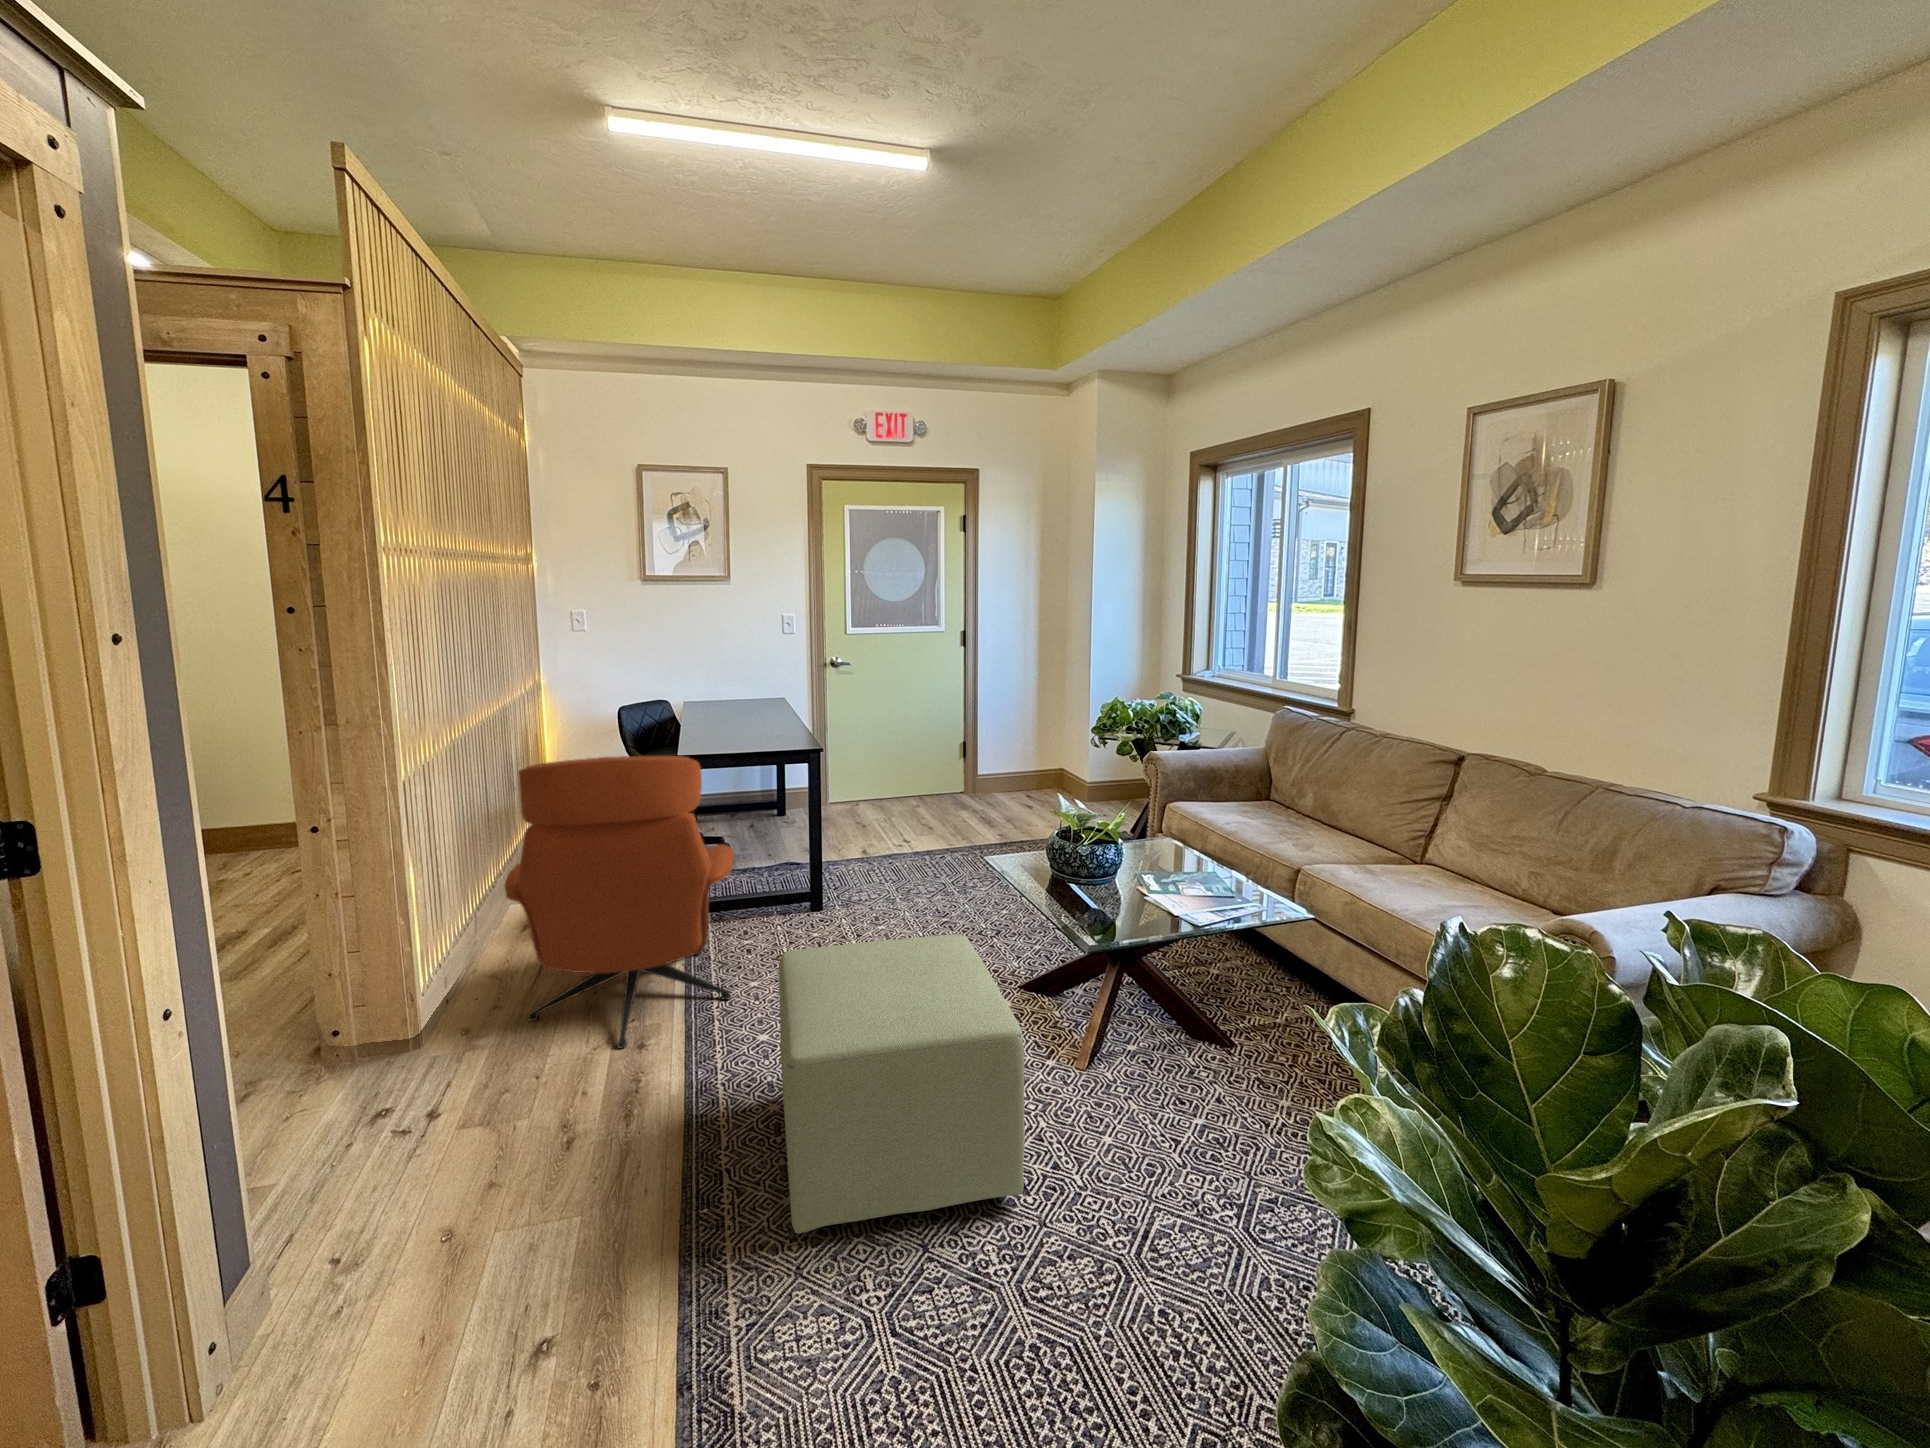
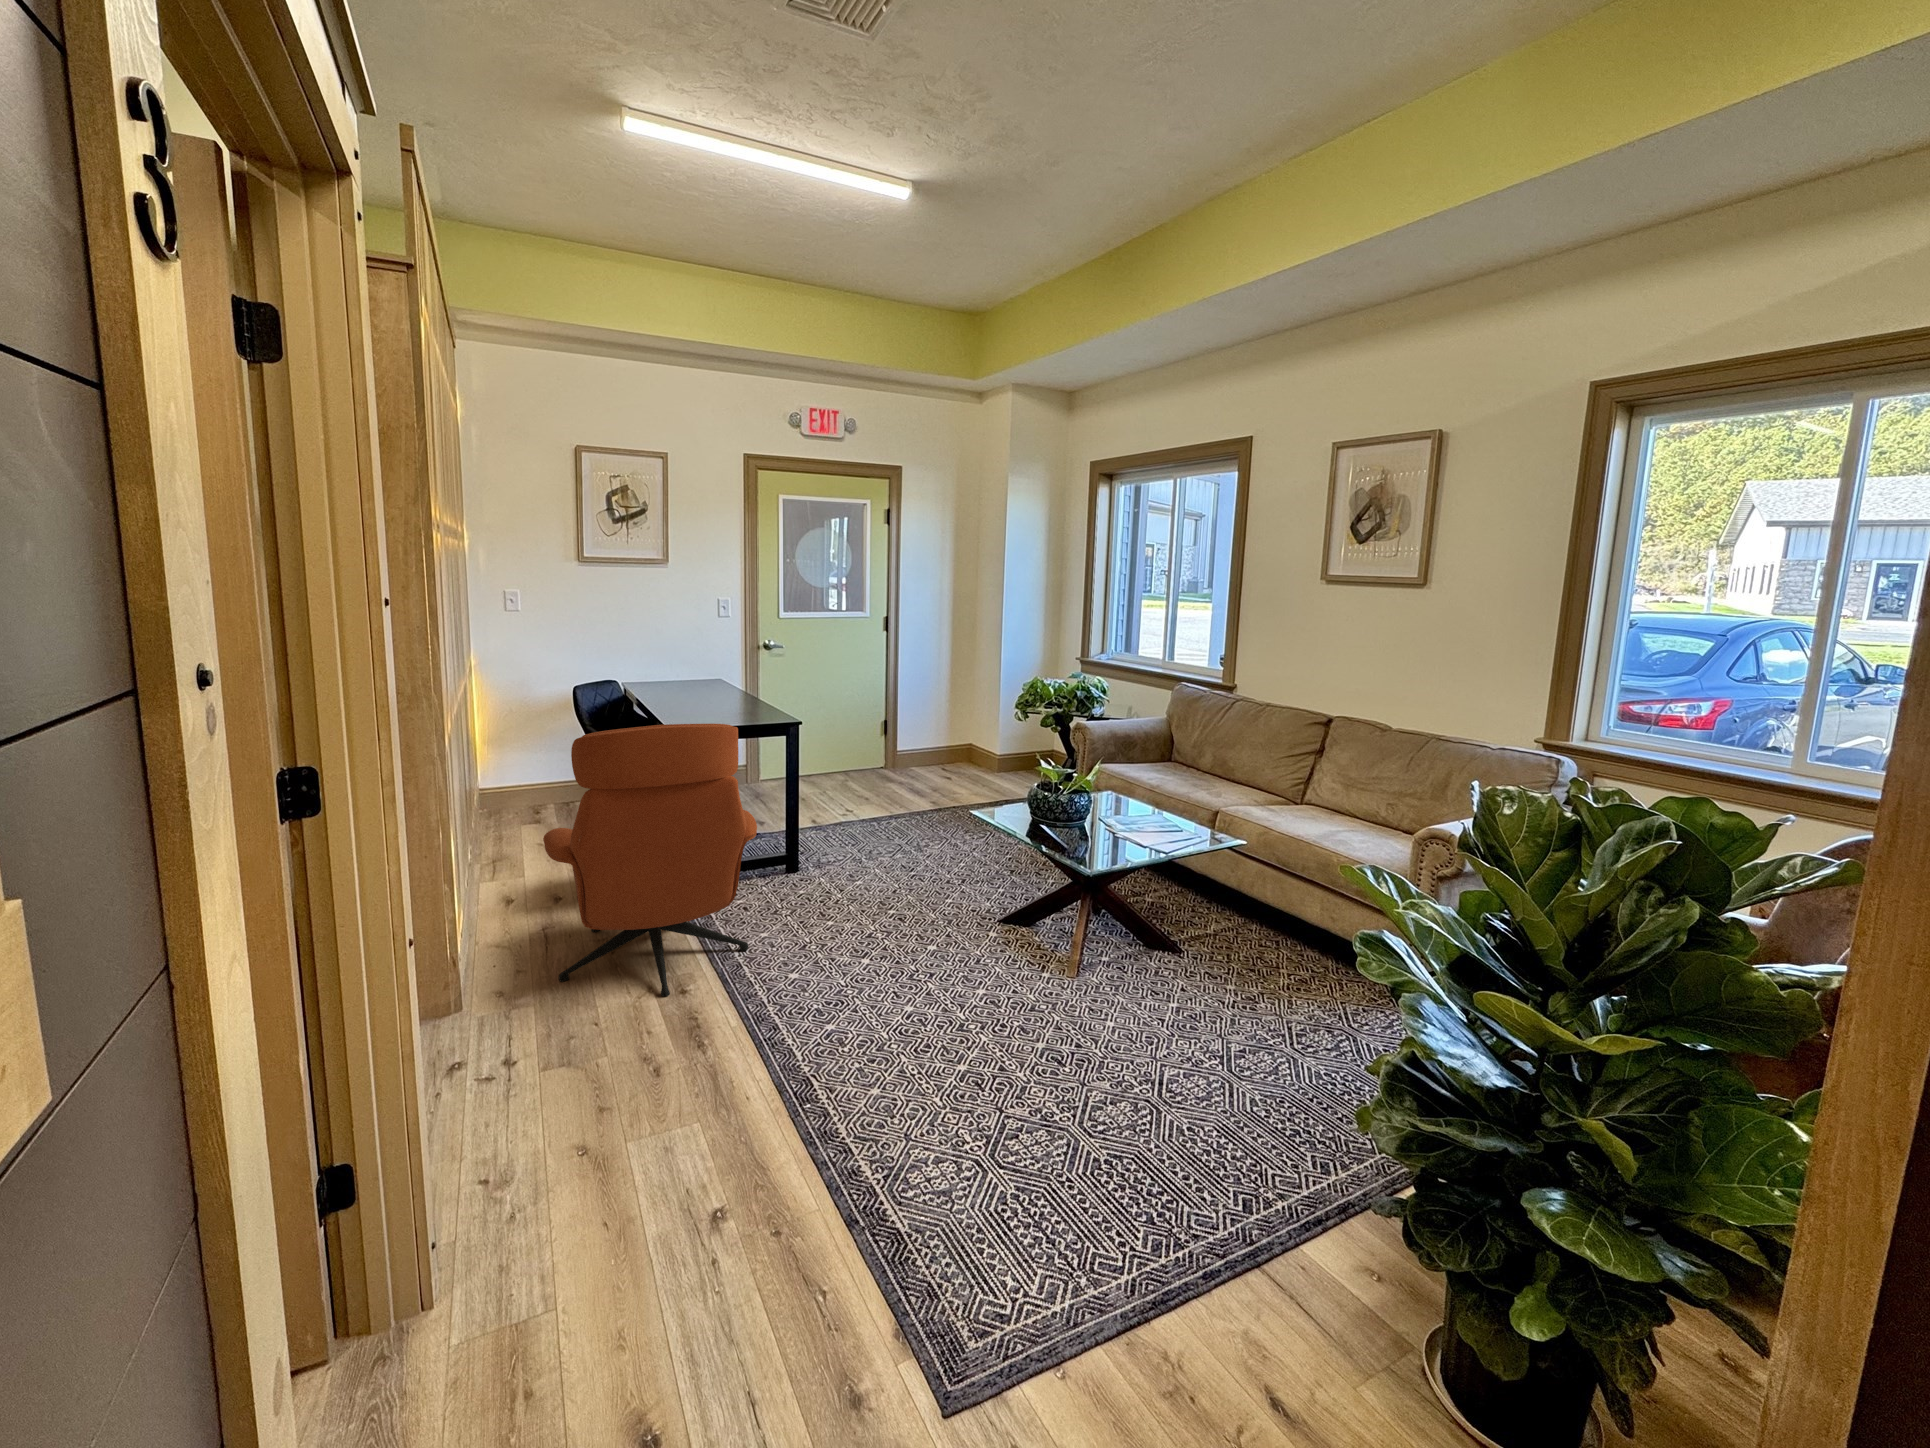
ottoman: present [779,934,1025,1233] -> none [836,870,1070,1110]

